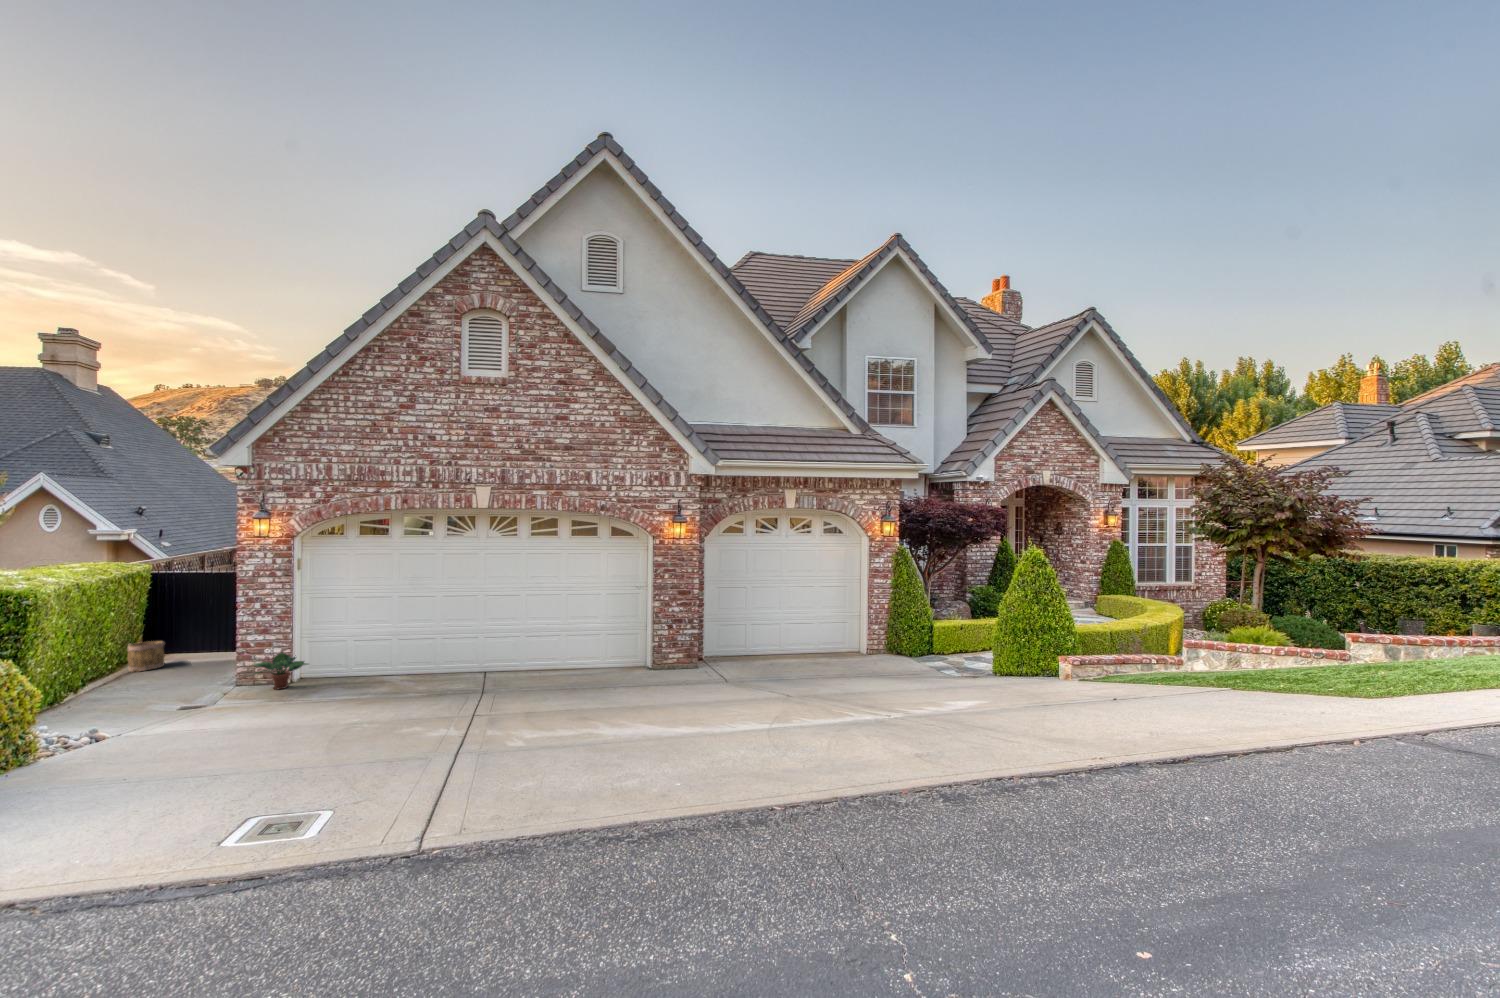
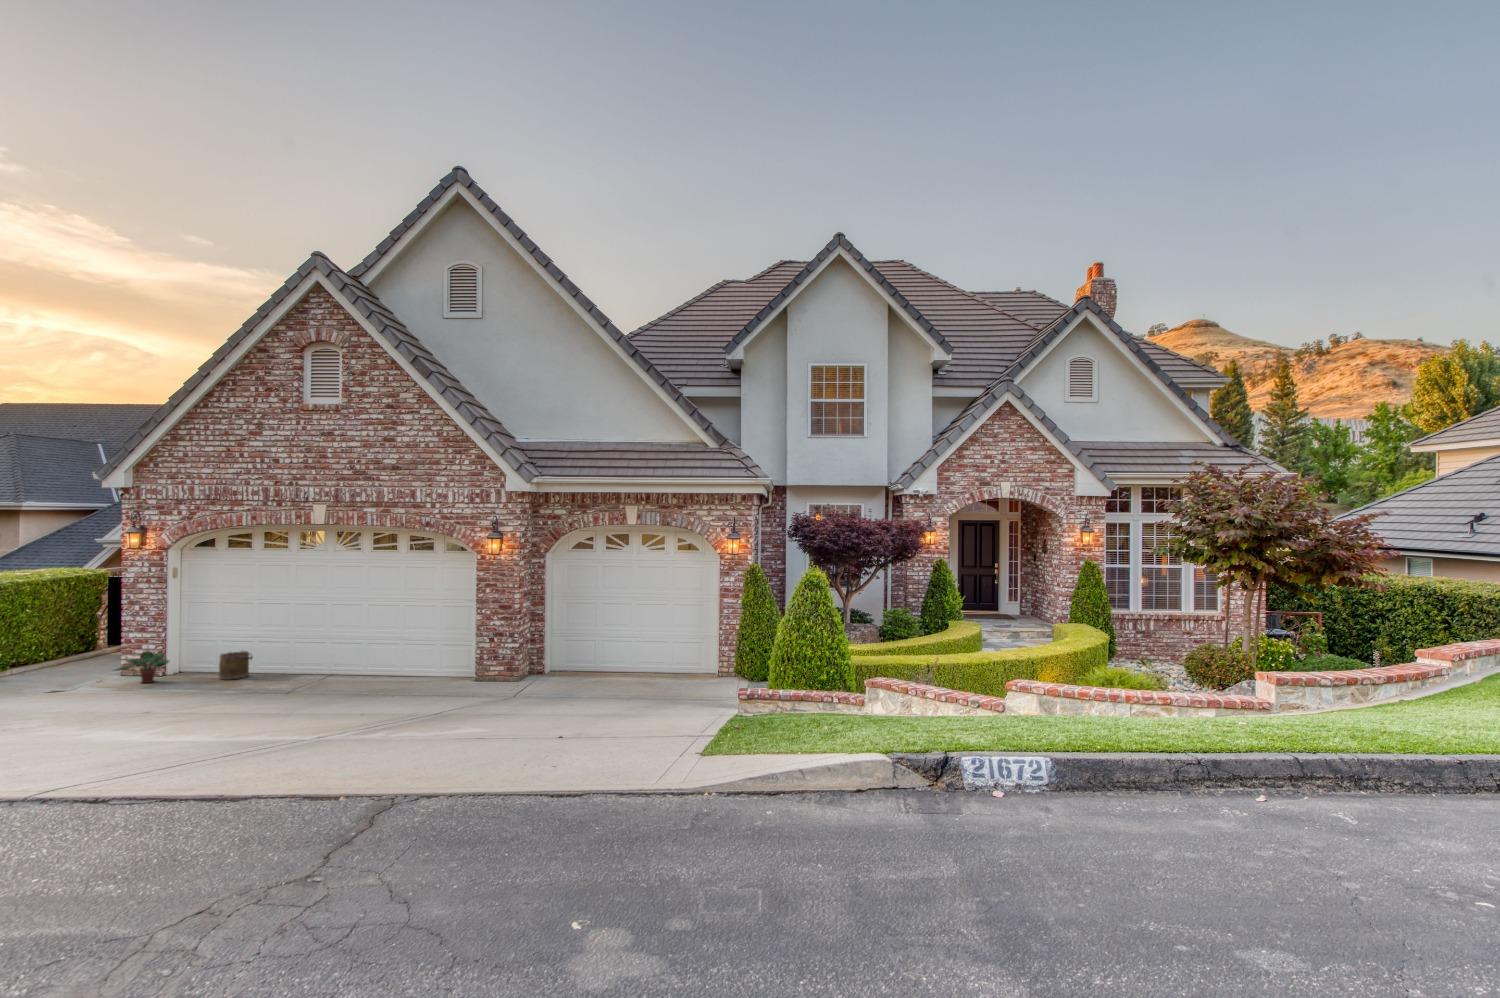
bucket: present [128,641,165,672] -> present [219,651,252,680]

